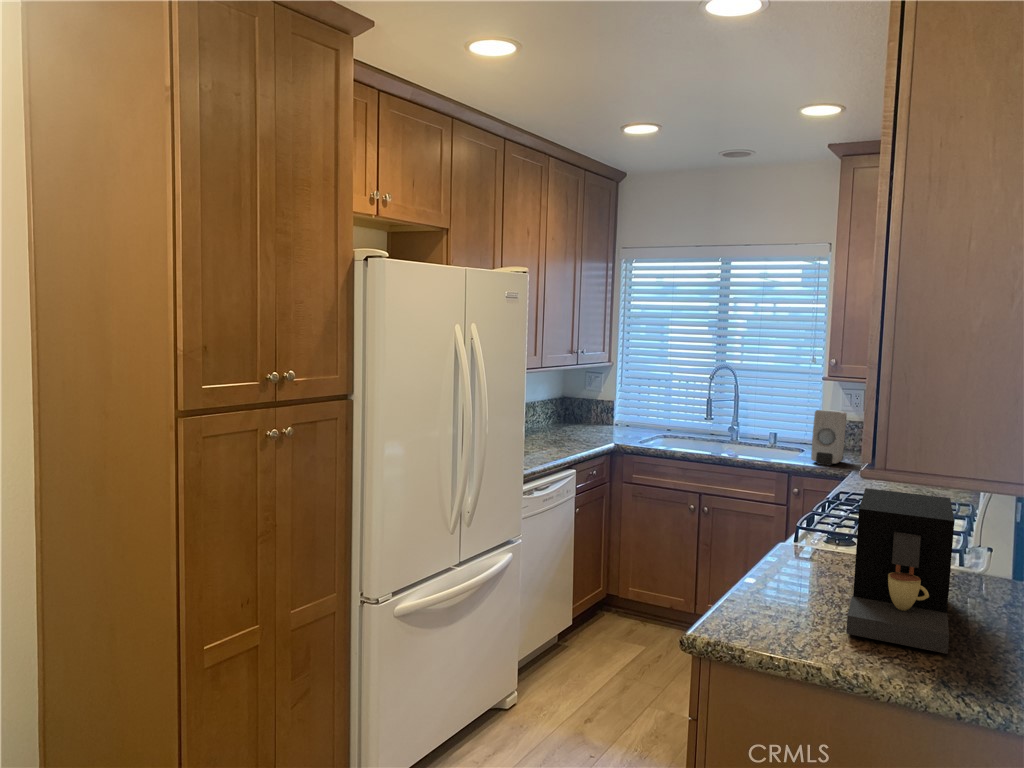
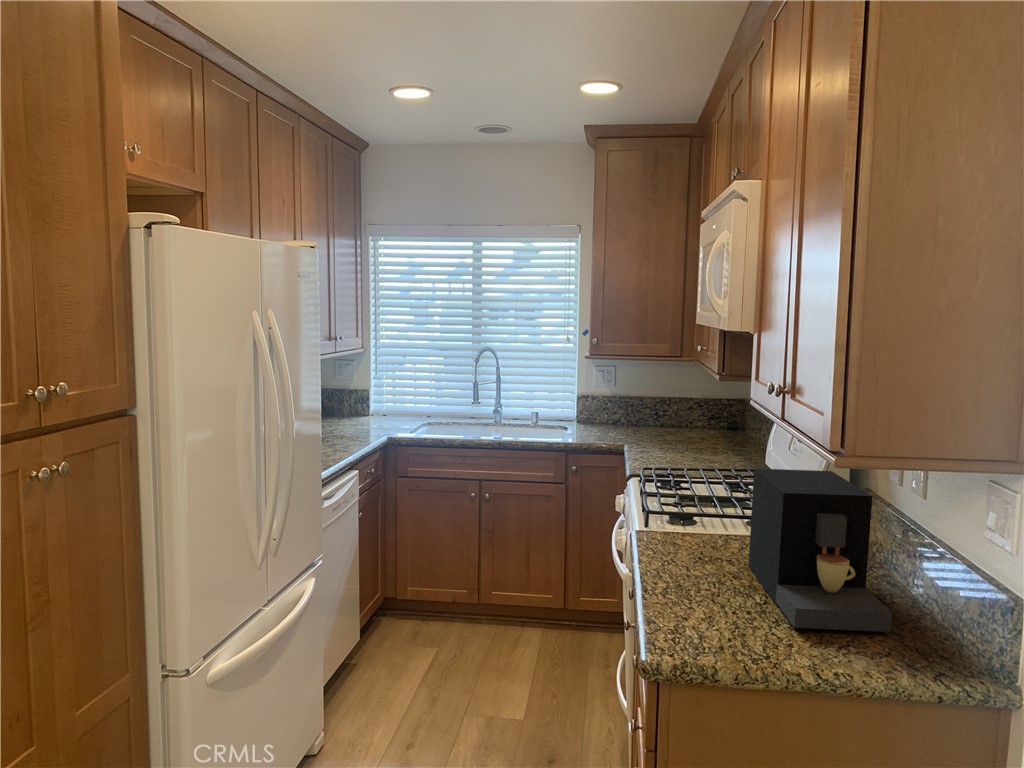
soap dispenser: present [811,410,847,466] -> none [586,388,613,442]

